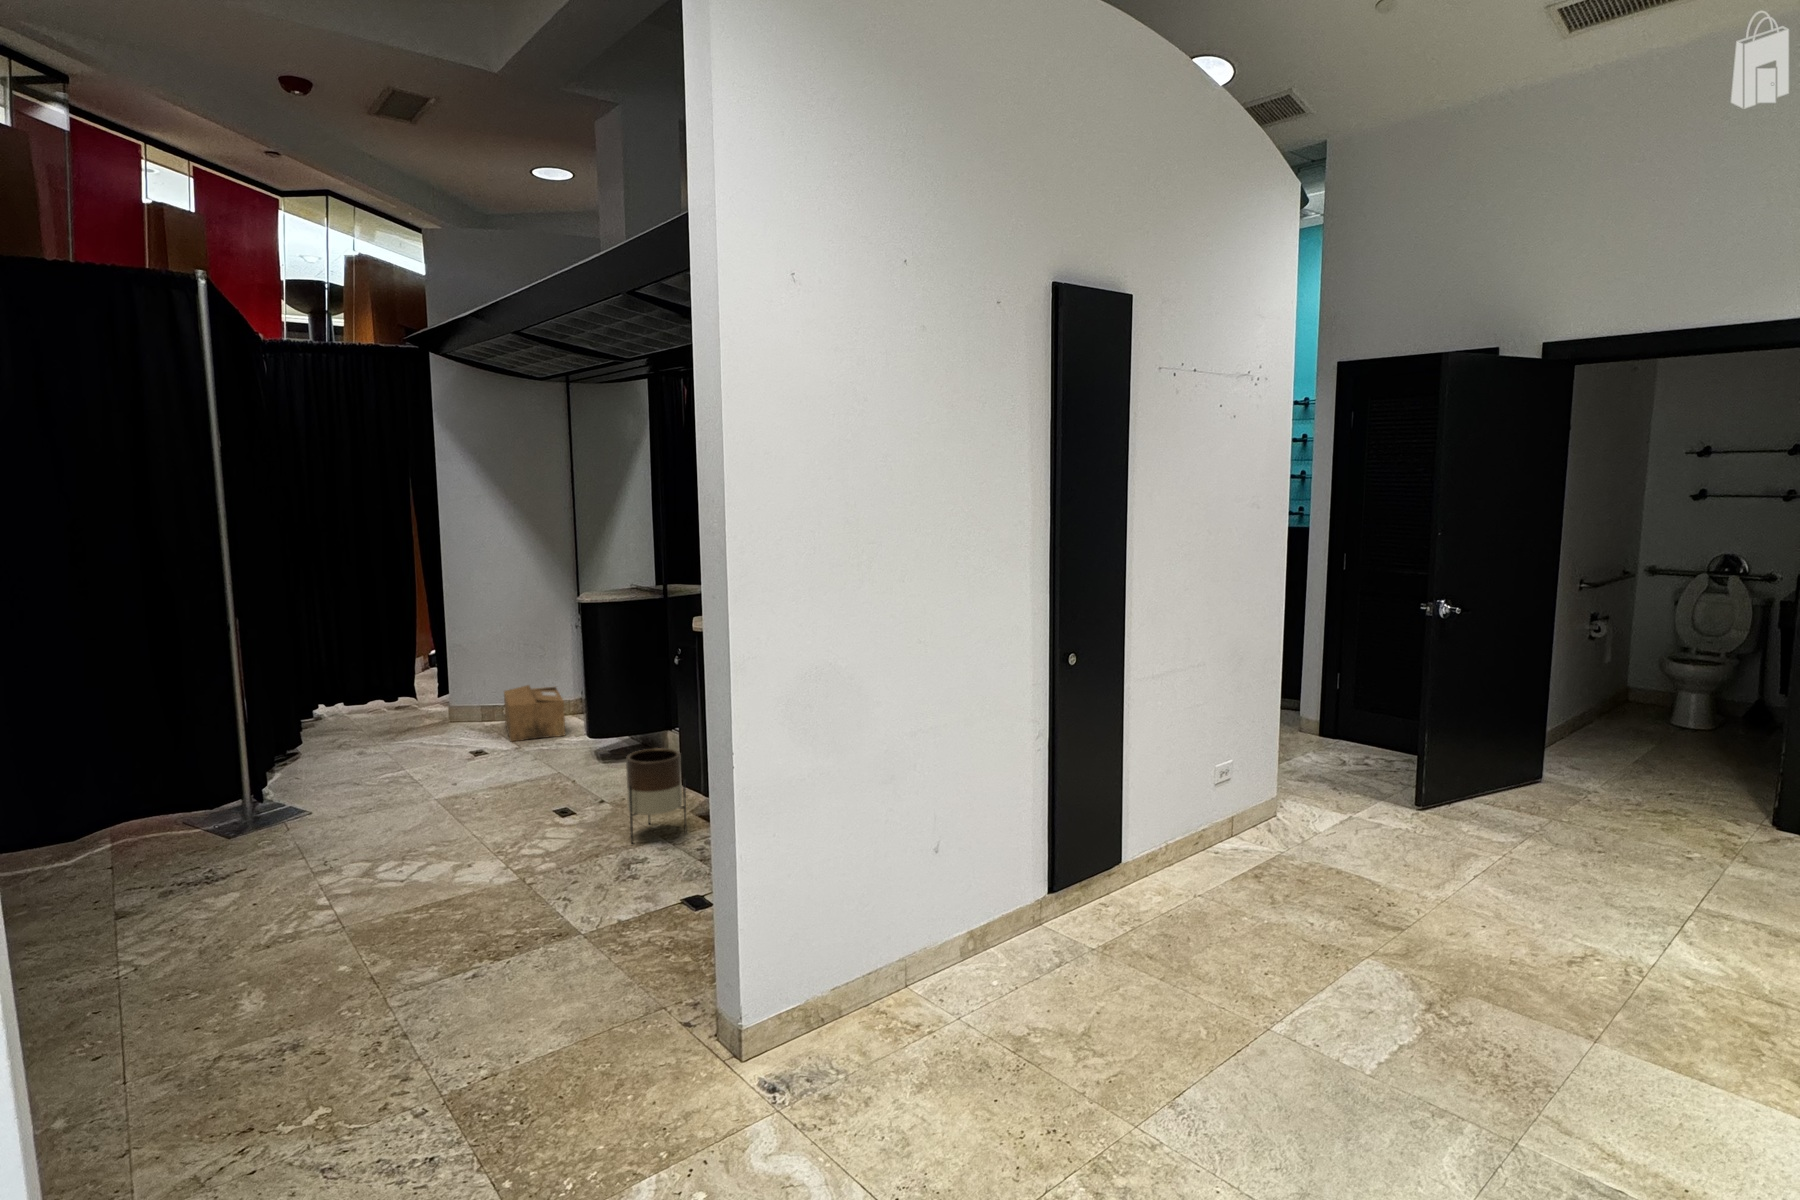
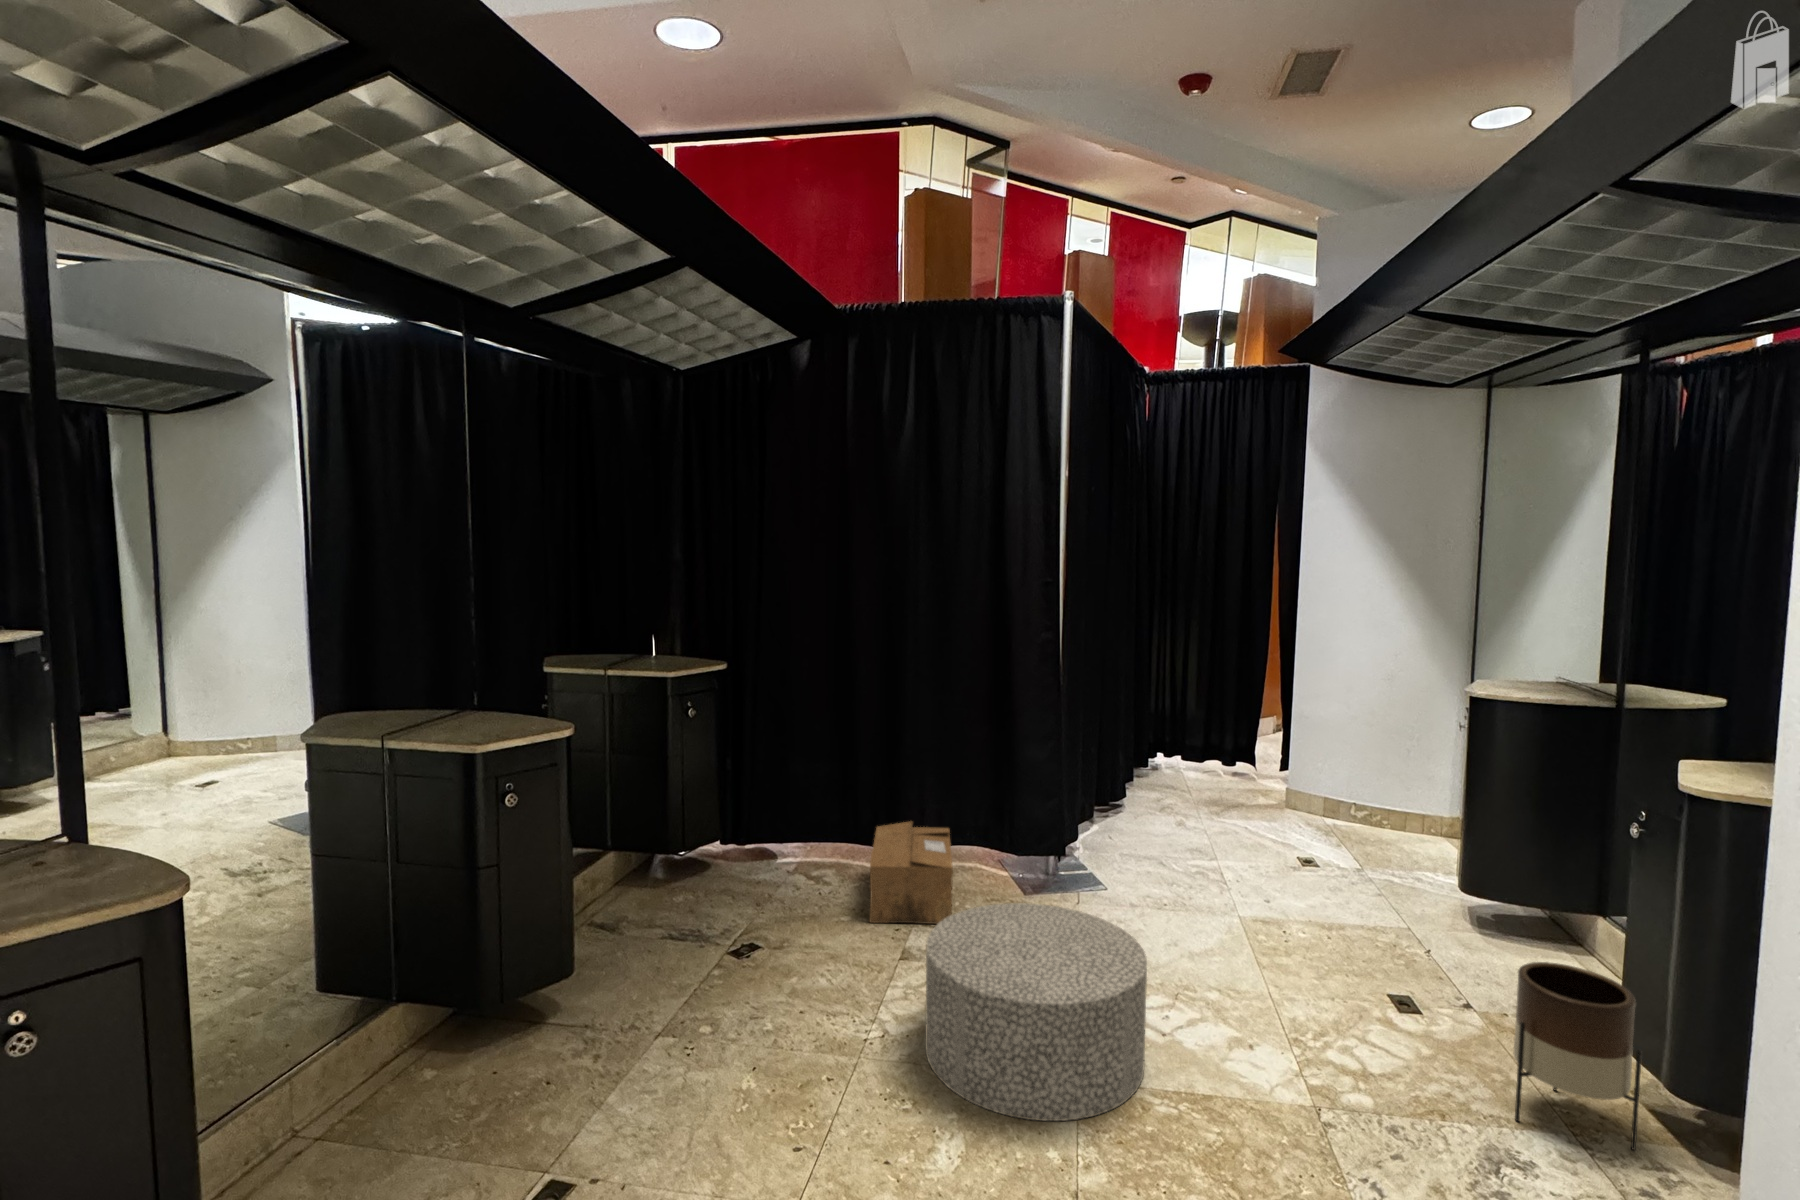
cardboard box: present [504,685,565,742] -> present [869,821,953,924]
ottoman: none [178,812,398,972] -> present [925,903,1147,1121]

